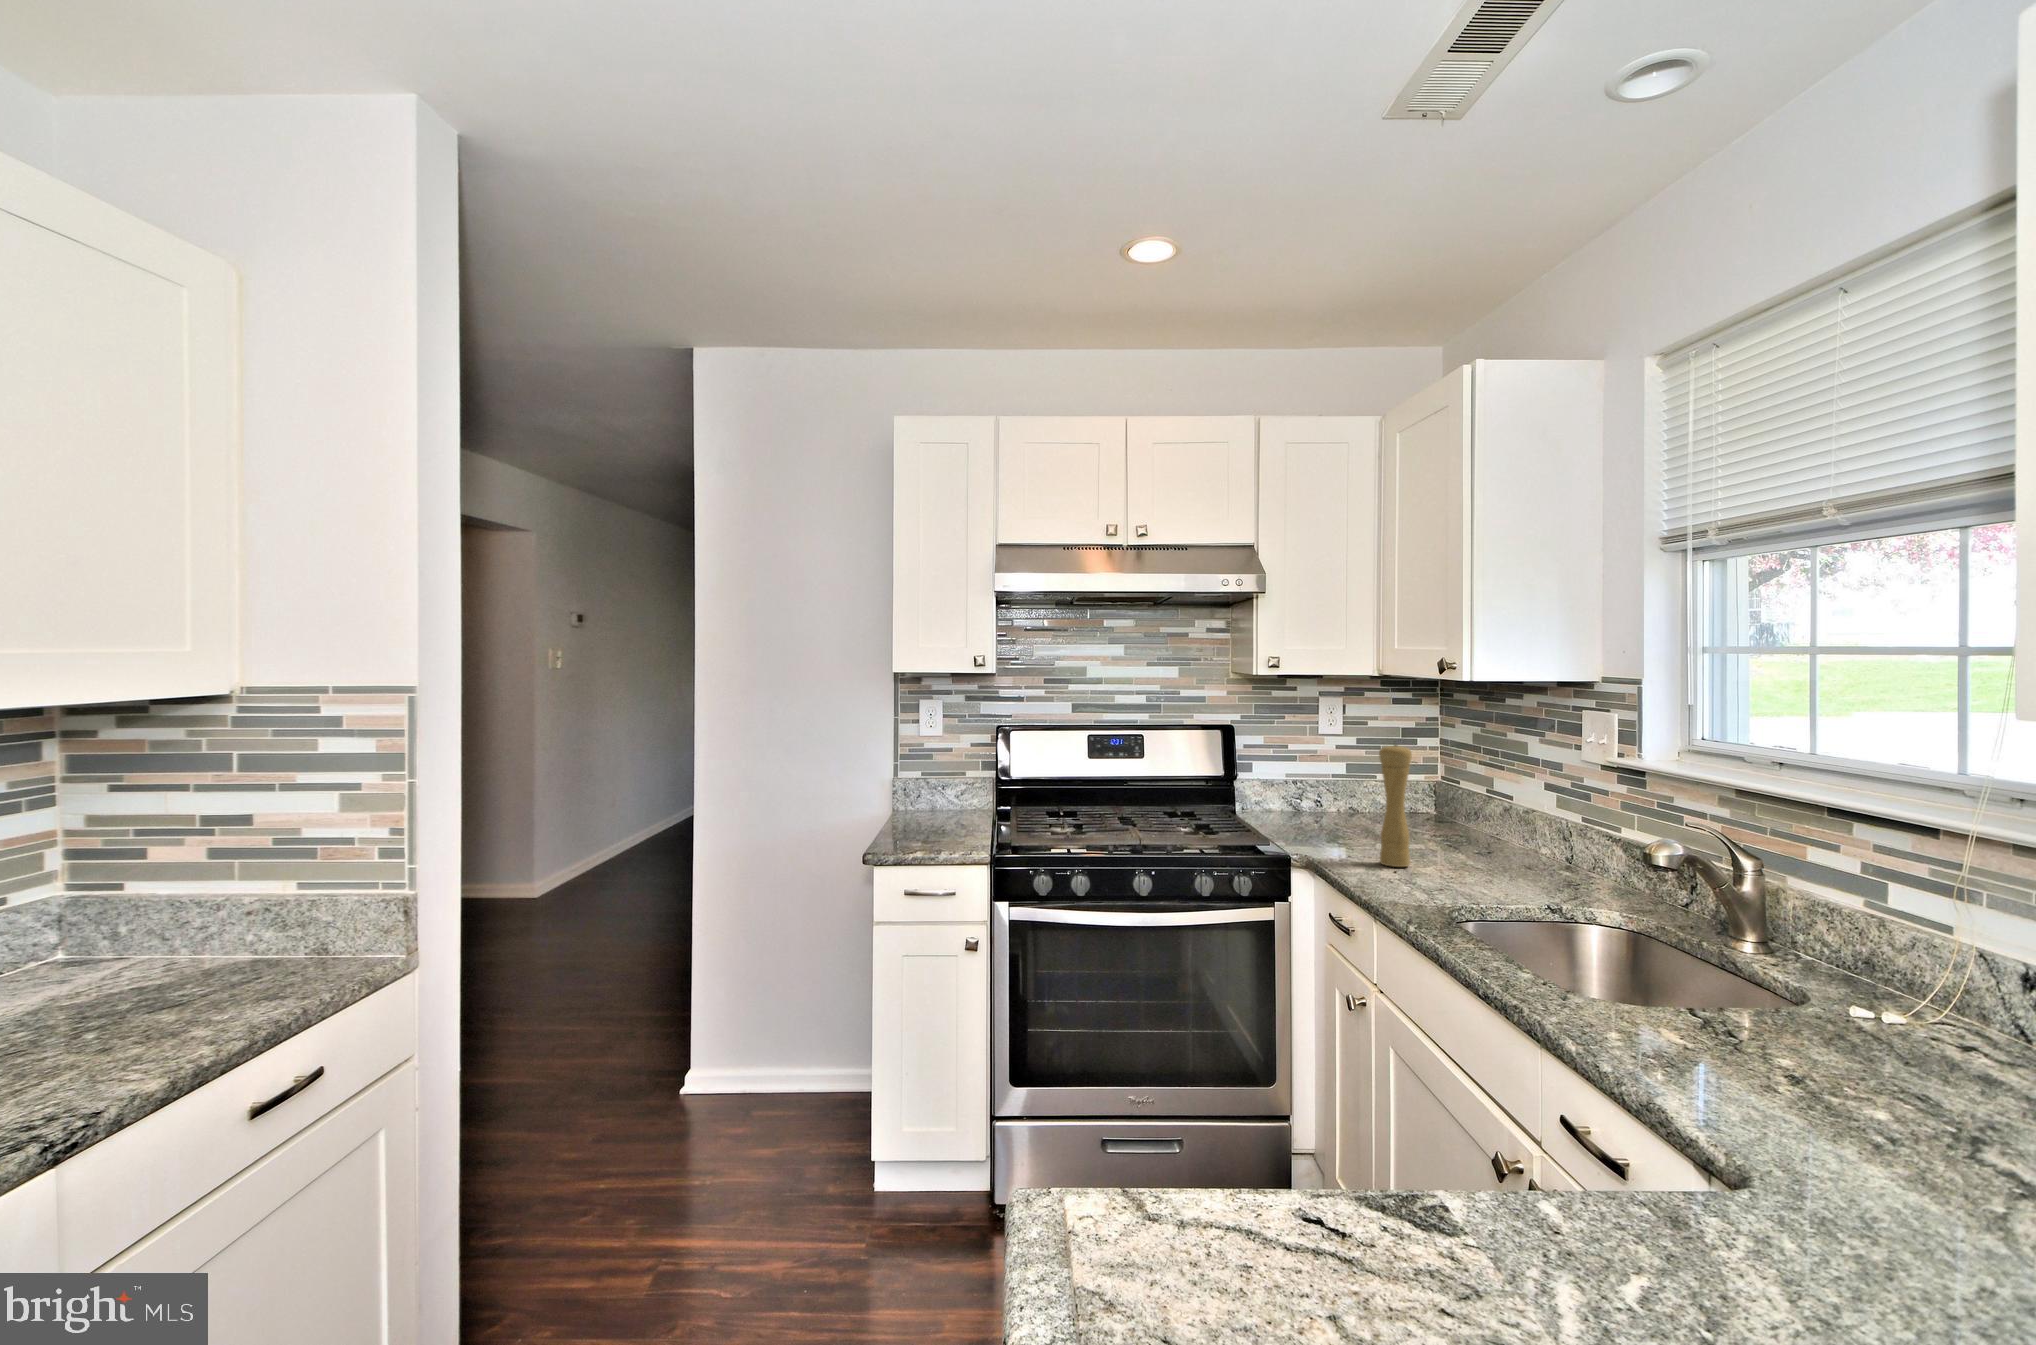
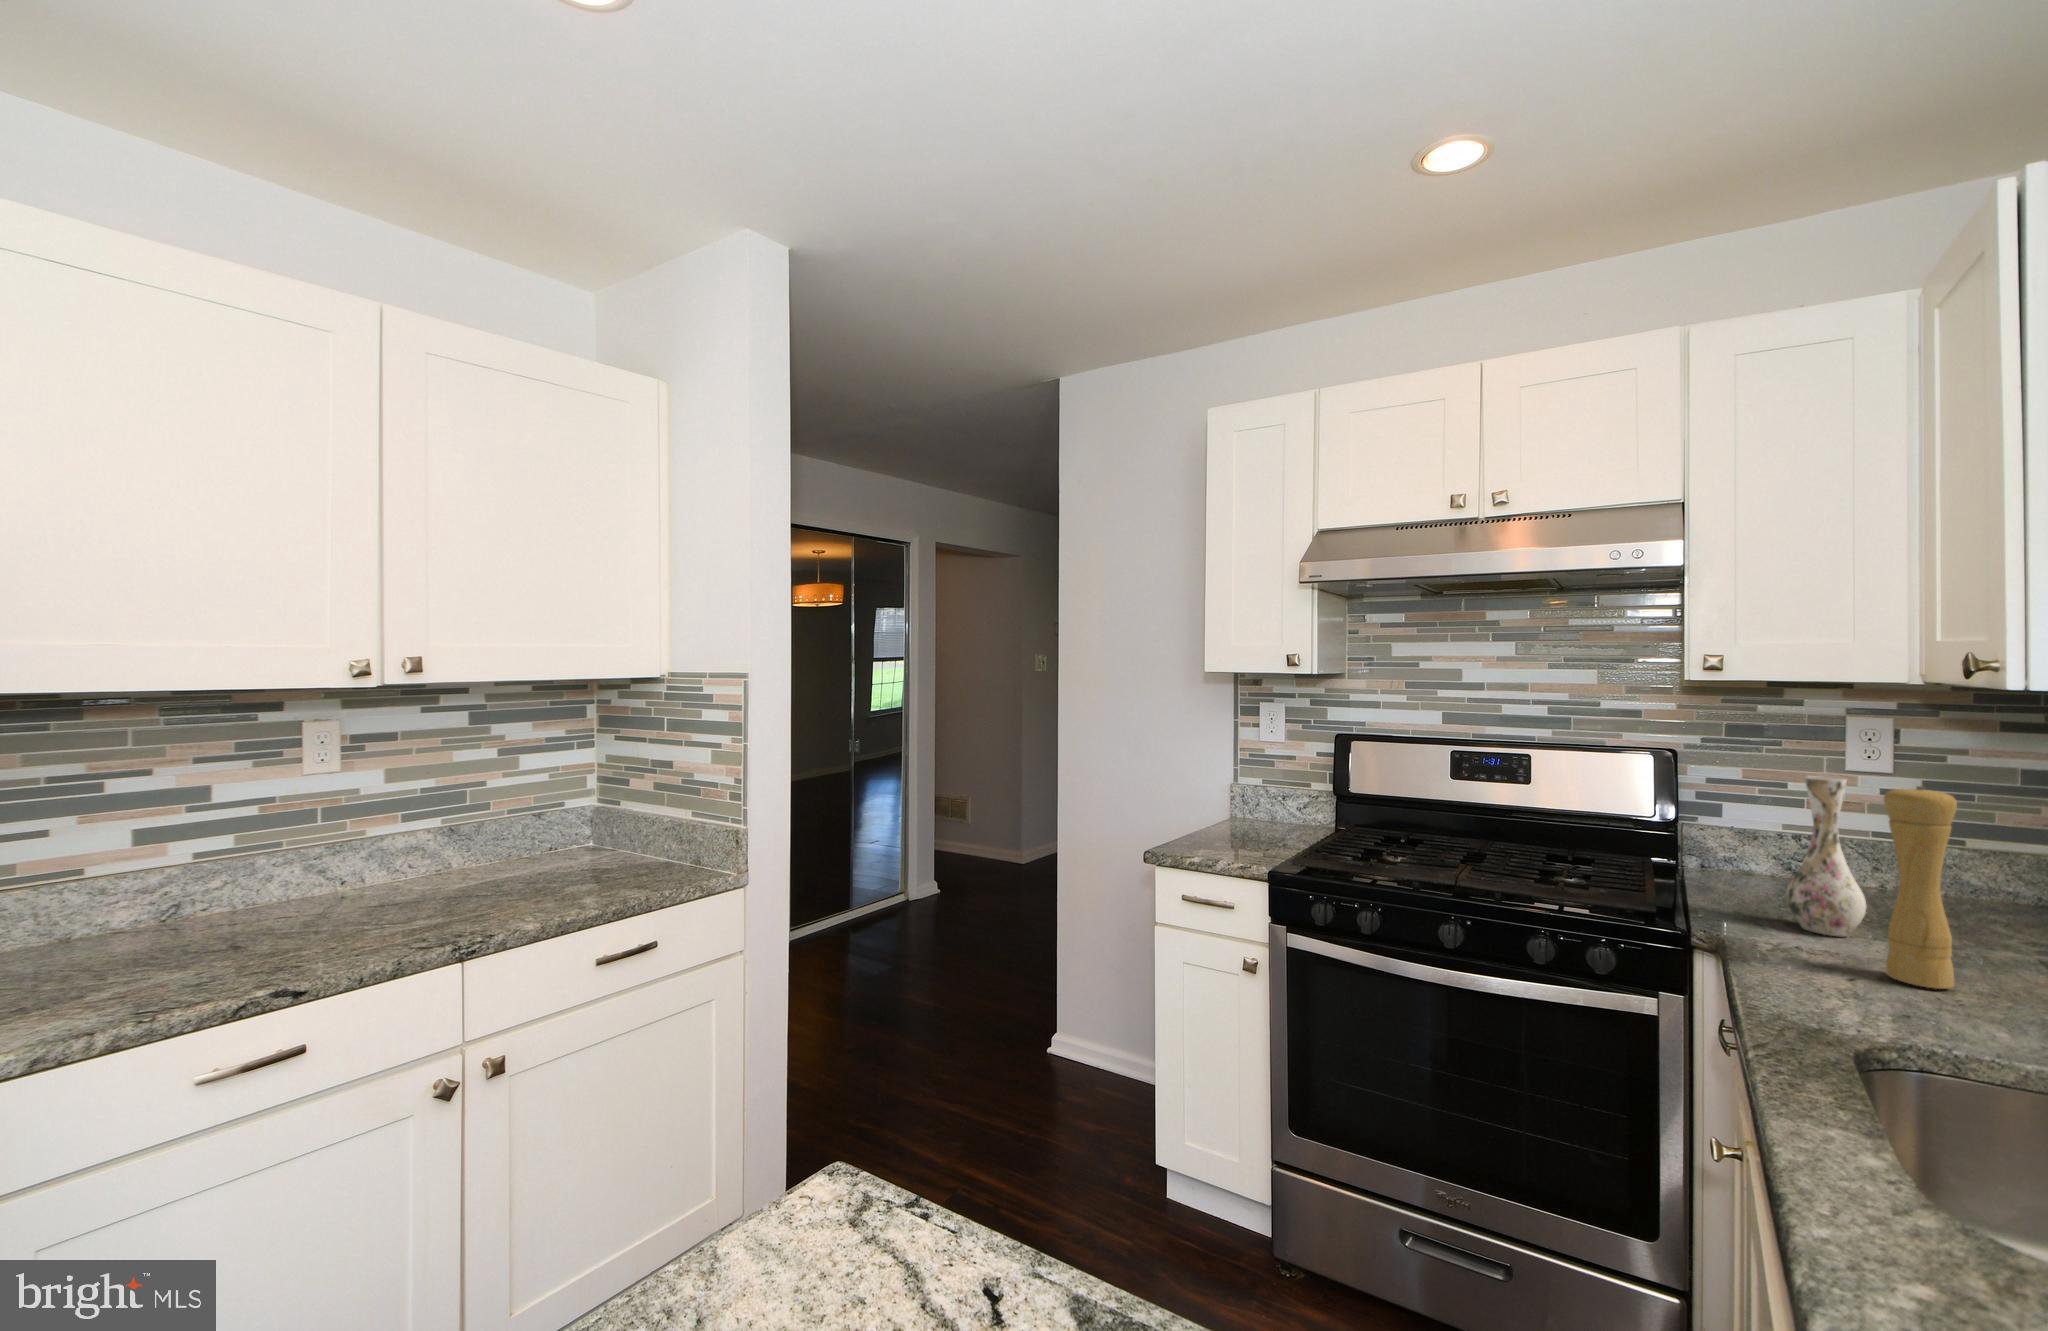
vase: none [1315,741,1355,845] -> present [1786,776,1866,936]

